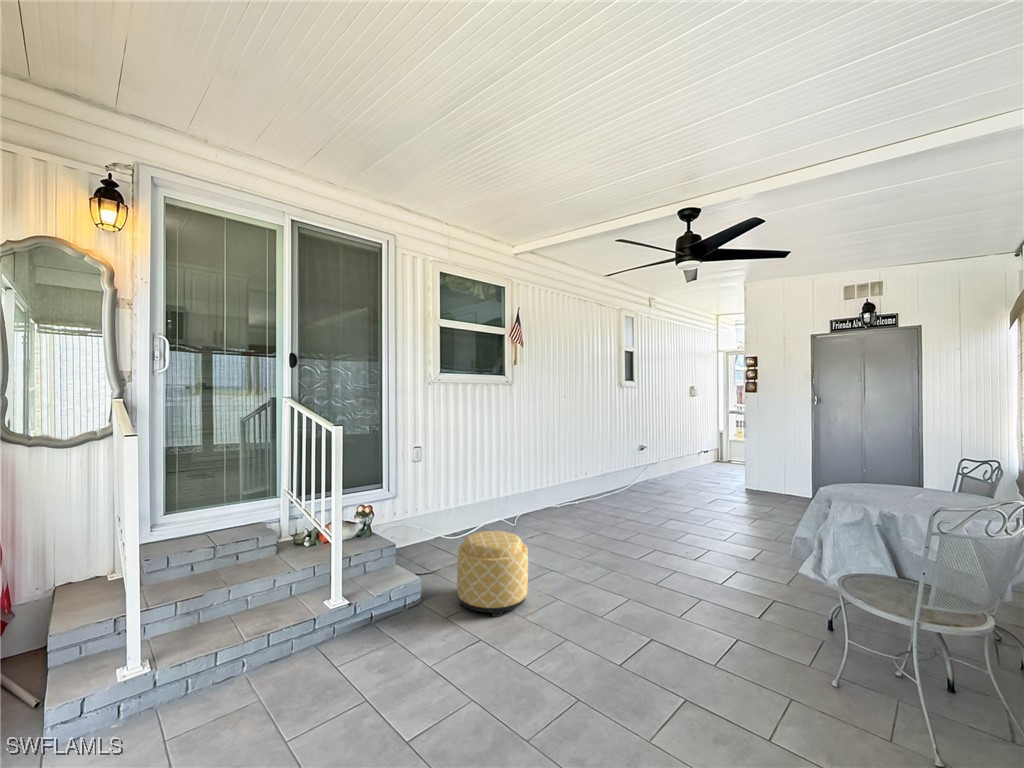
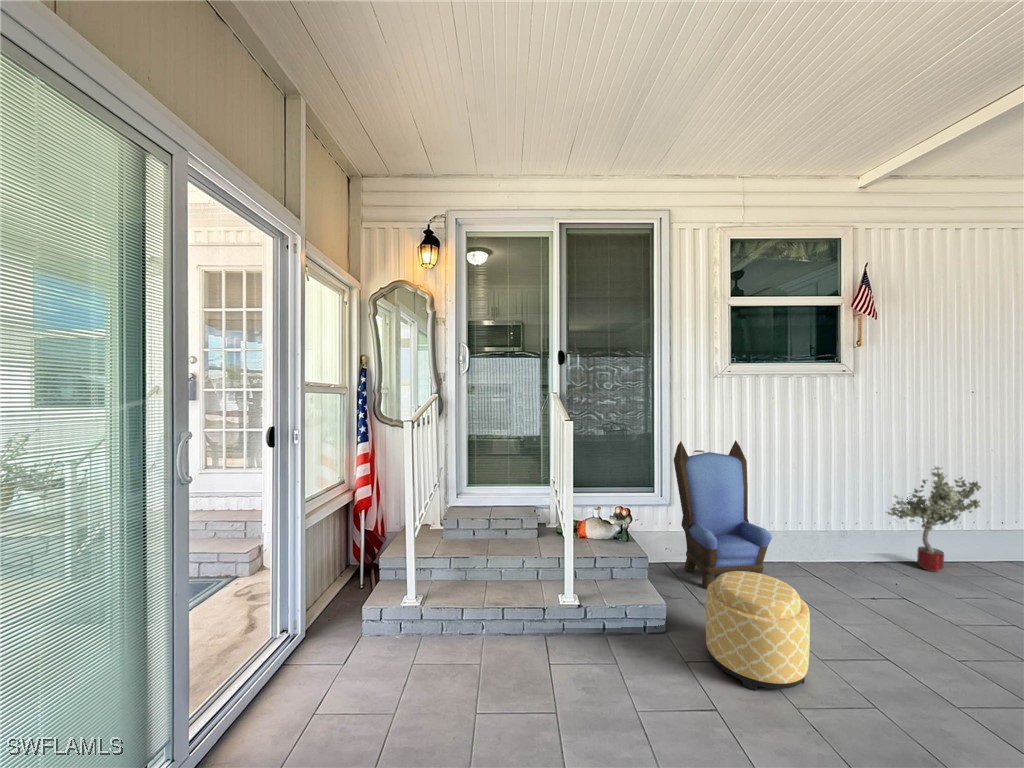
armchair: none [399,436,478,565] -> present [674,440,772,589]
potted tree: none [533,445,577,517] -> present [887,467,981,572]

